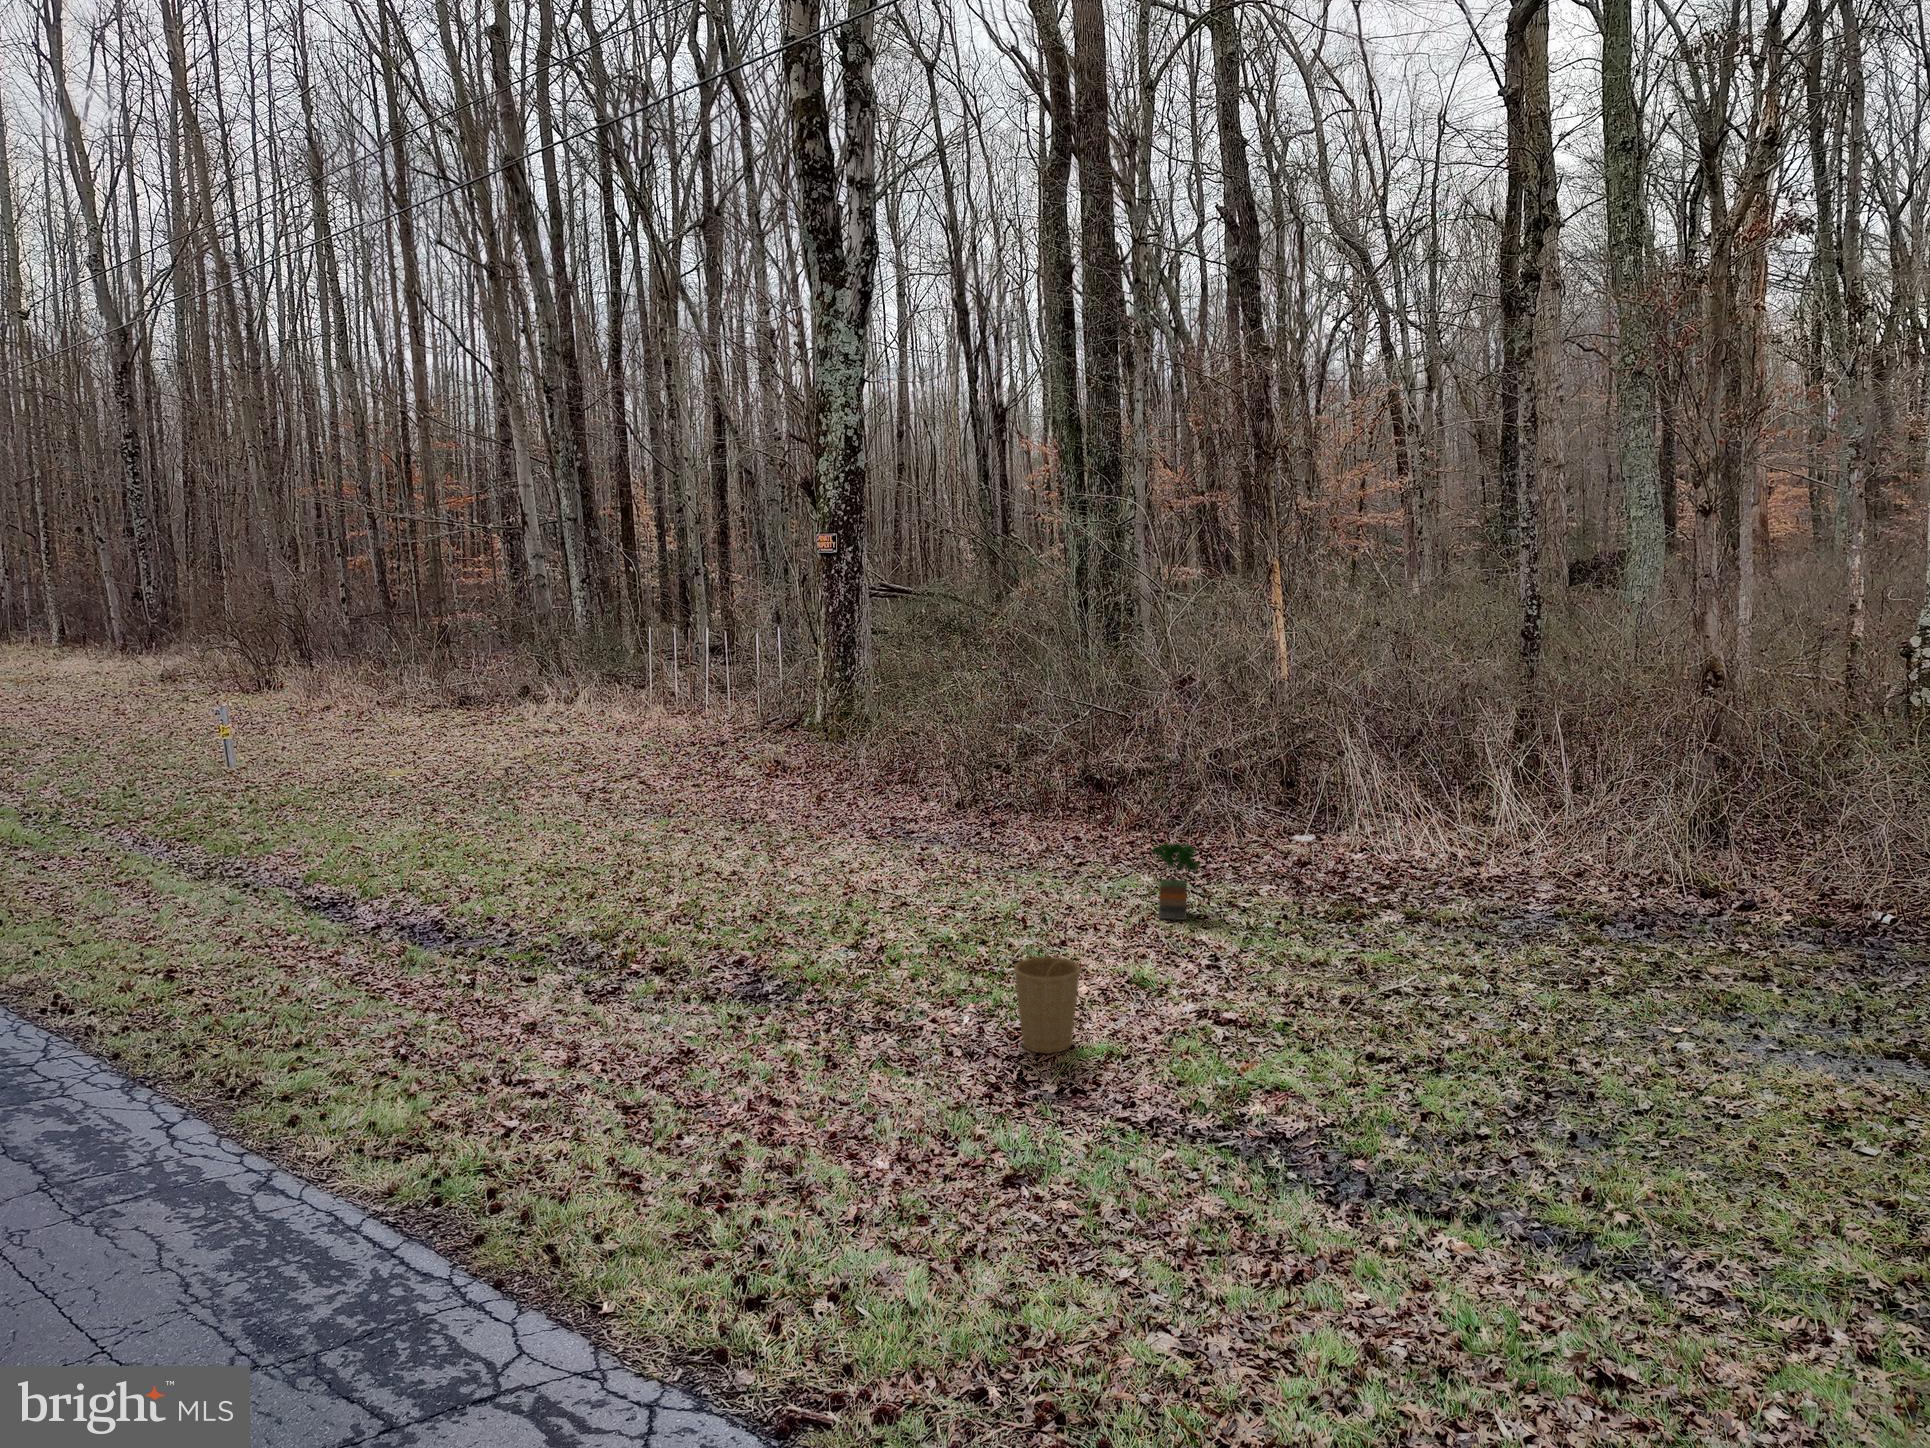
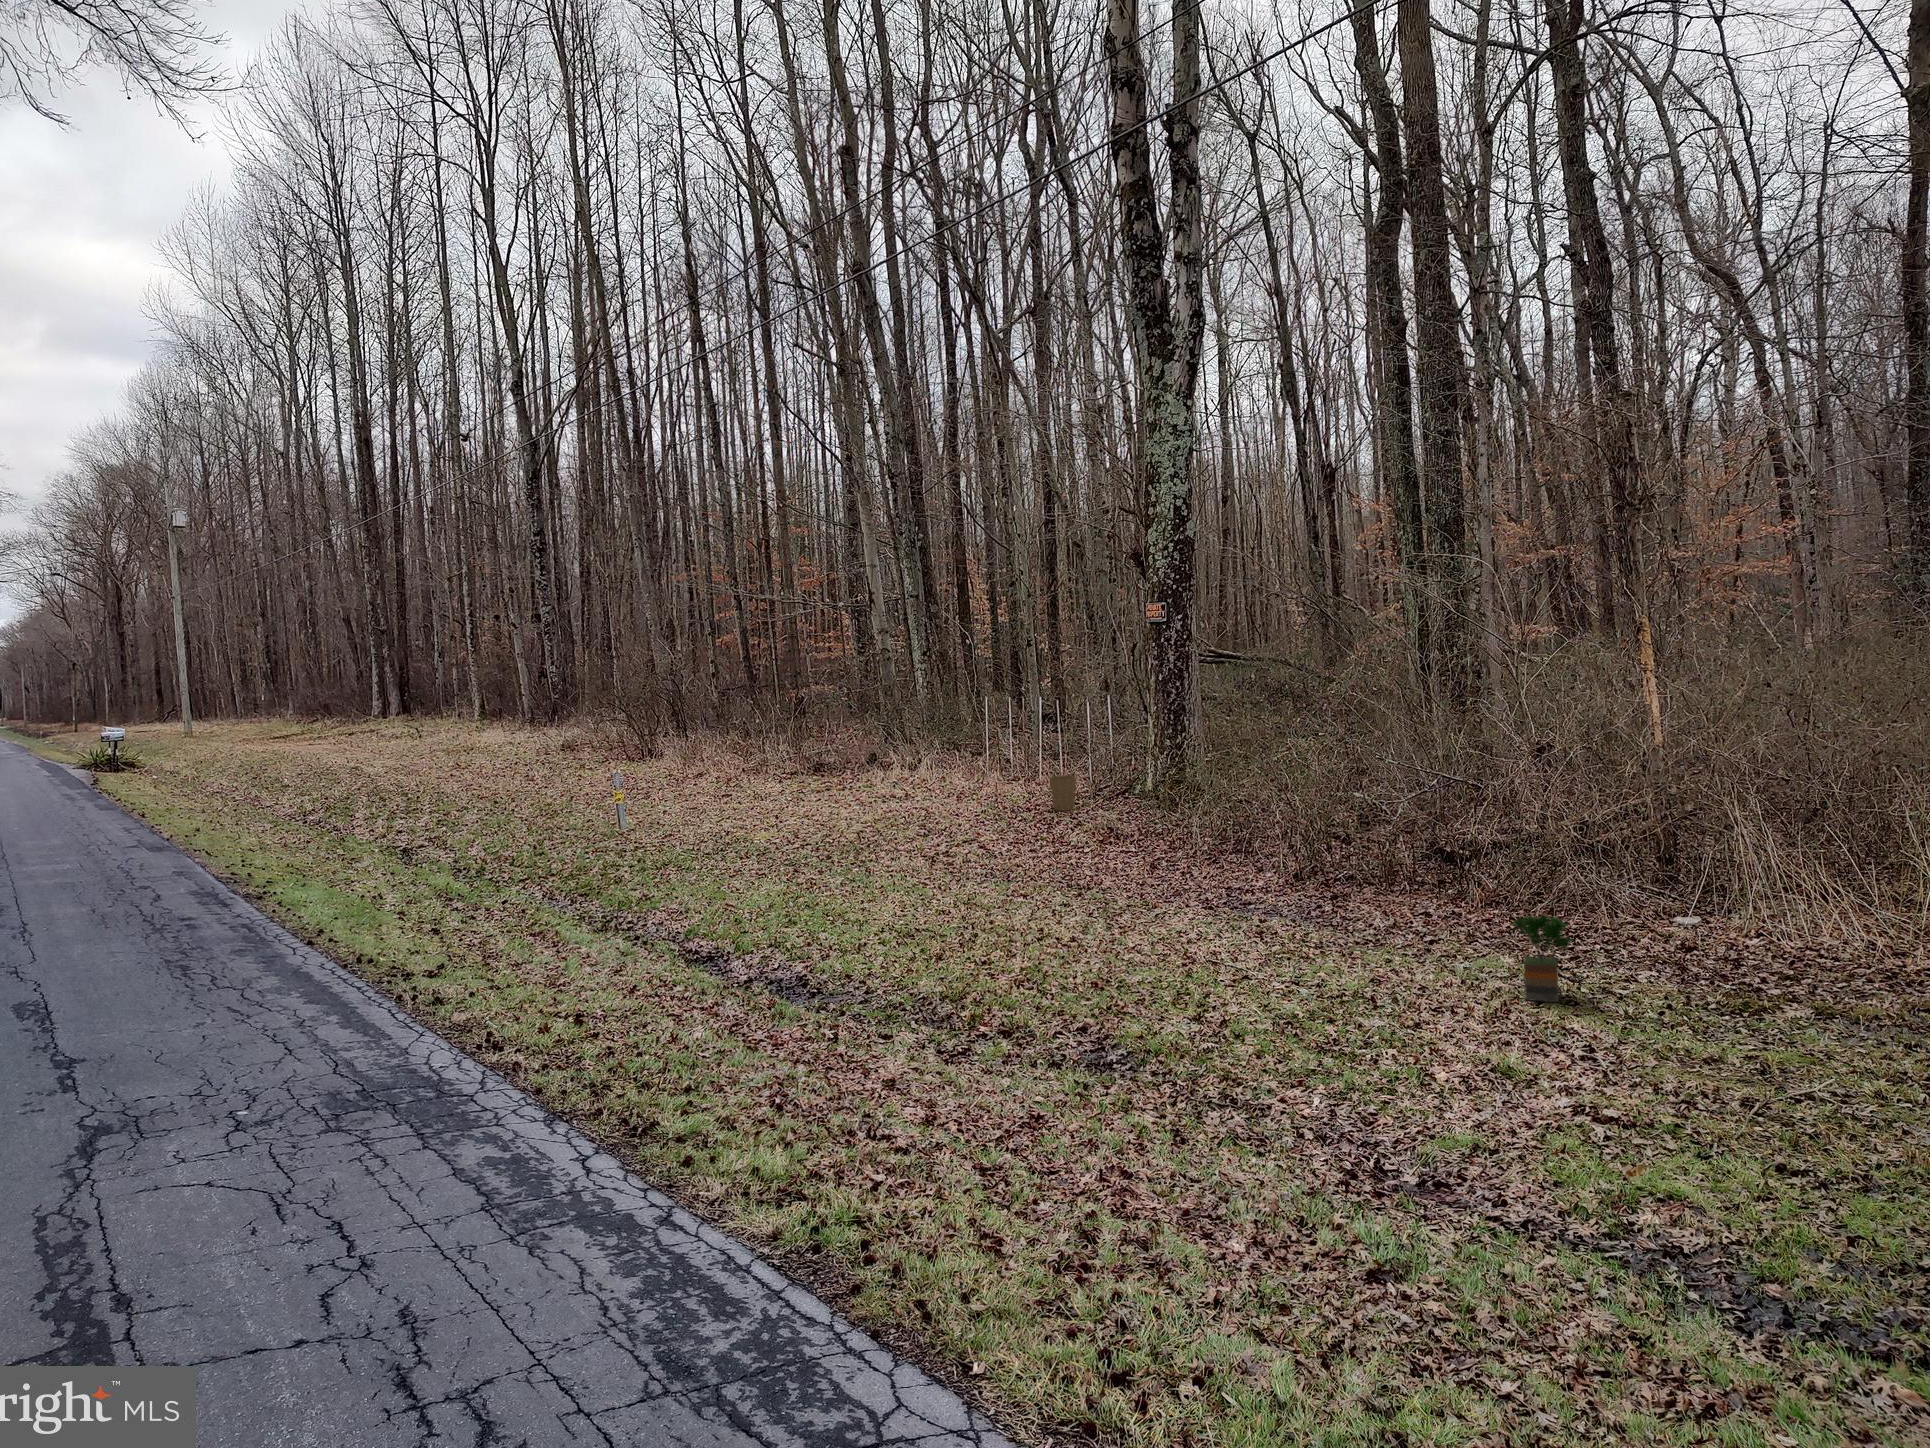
basket: present [1014,945,1081,1053] -> present [1049,770,1076,811]

